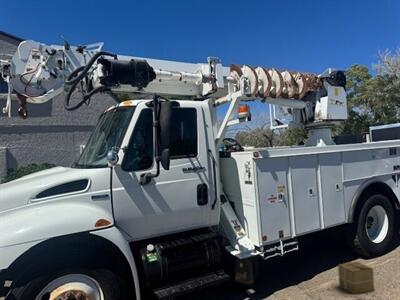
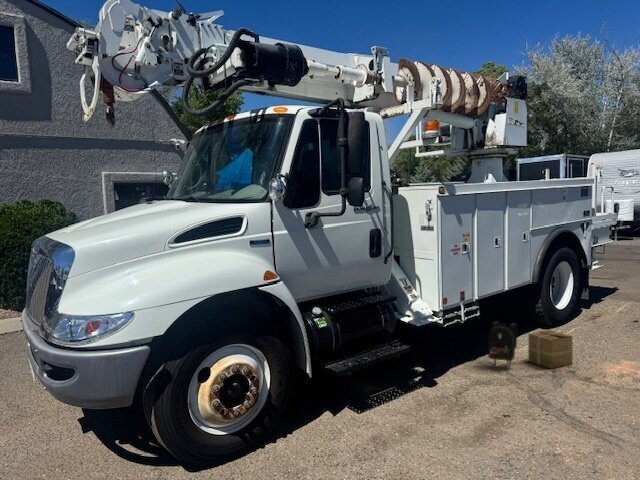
backpack: present [235,256,258,286] -> present [488,321,517,364]

